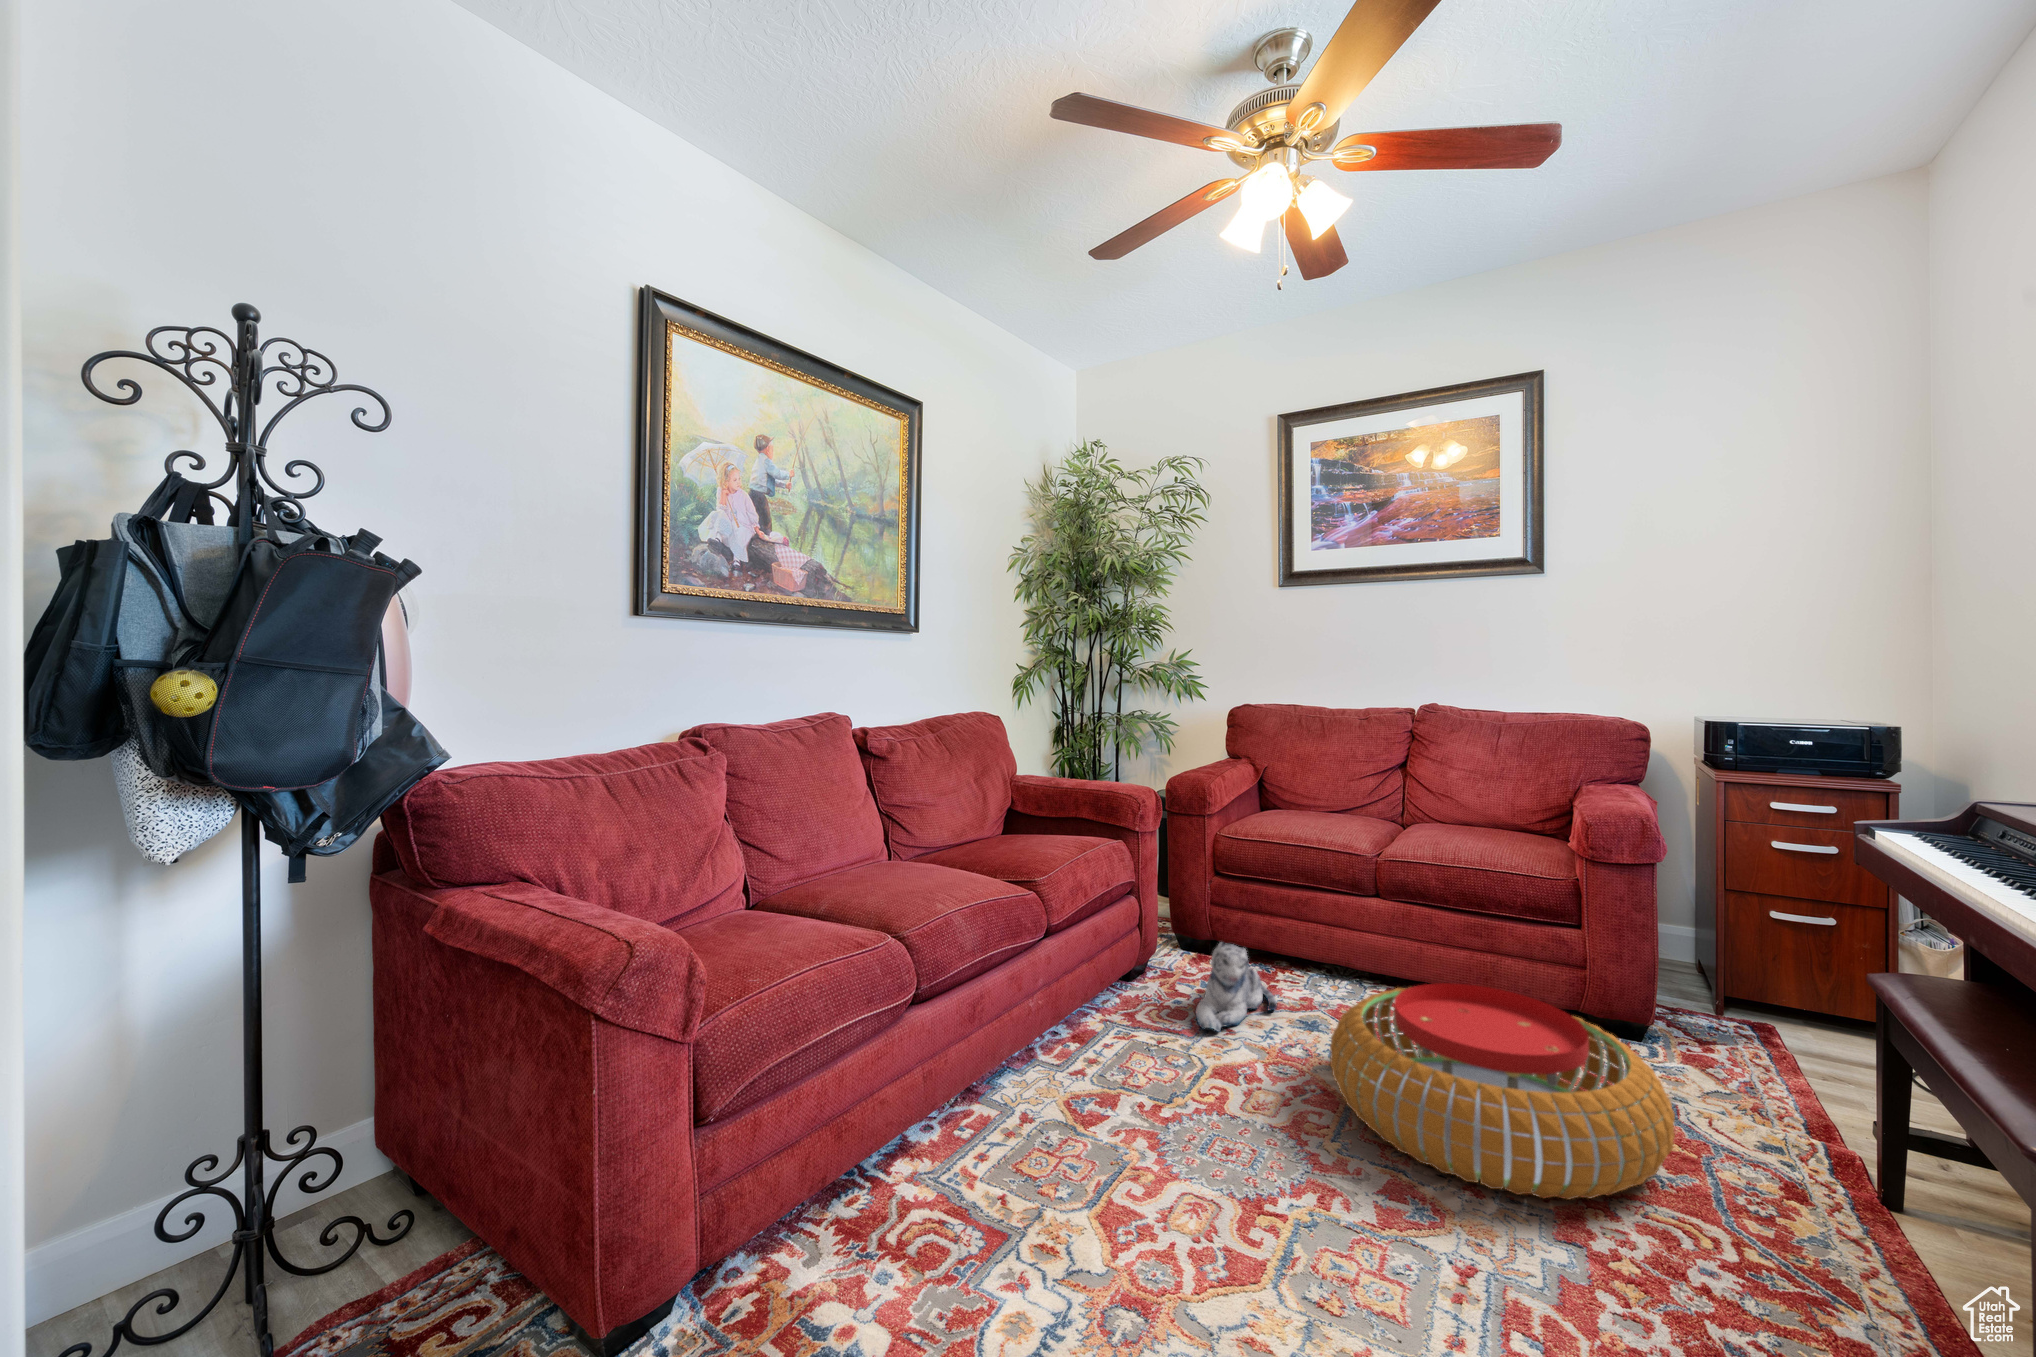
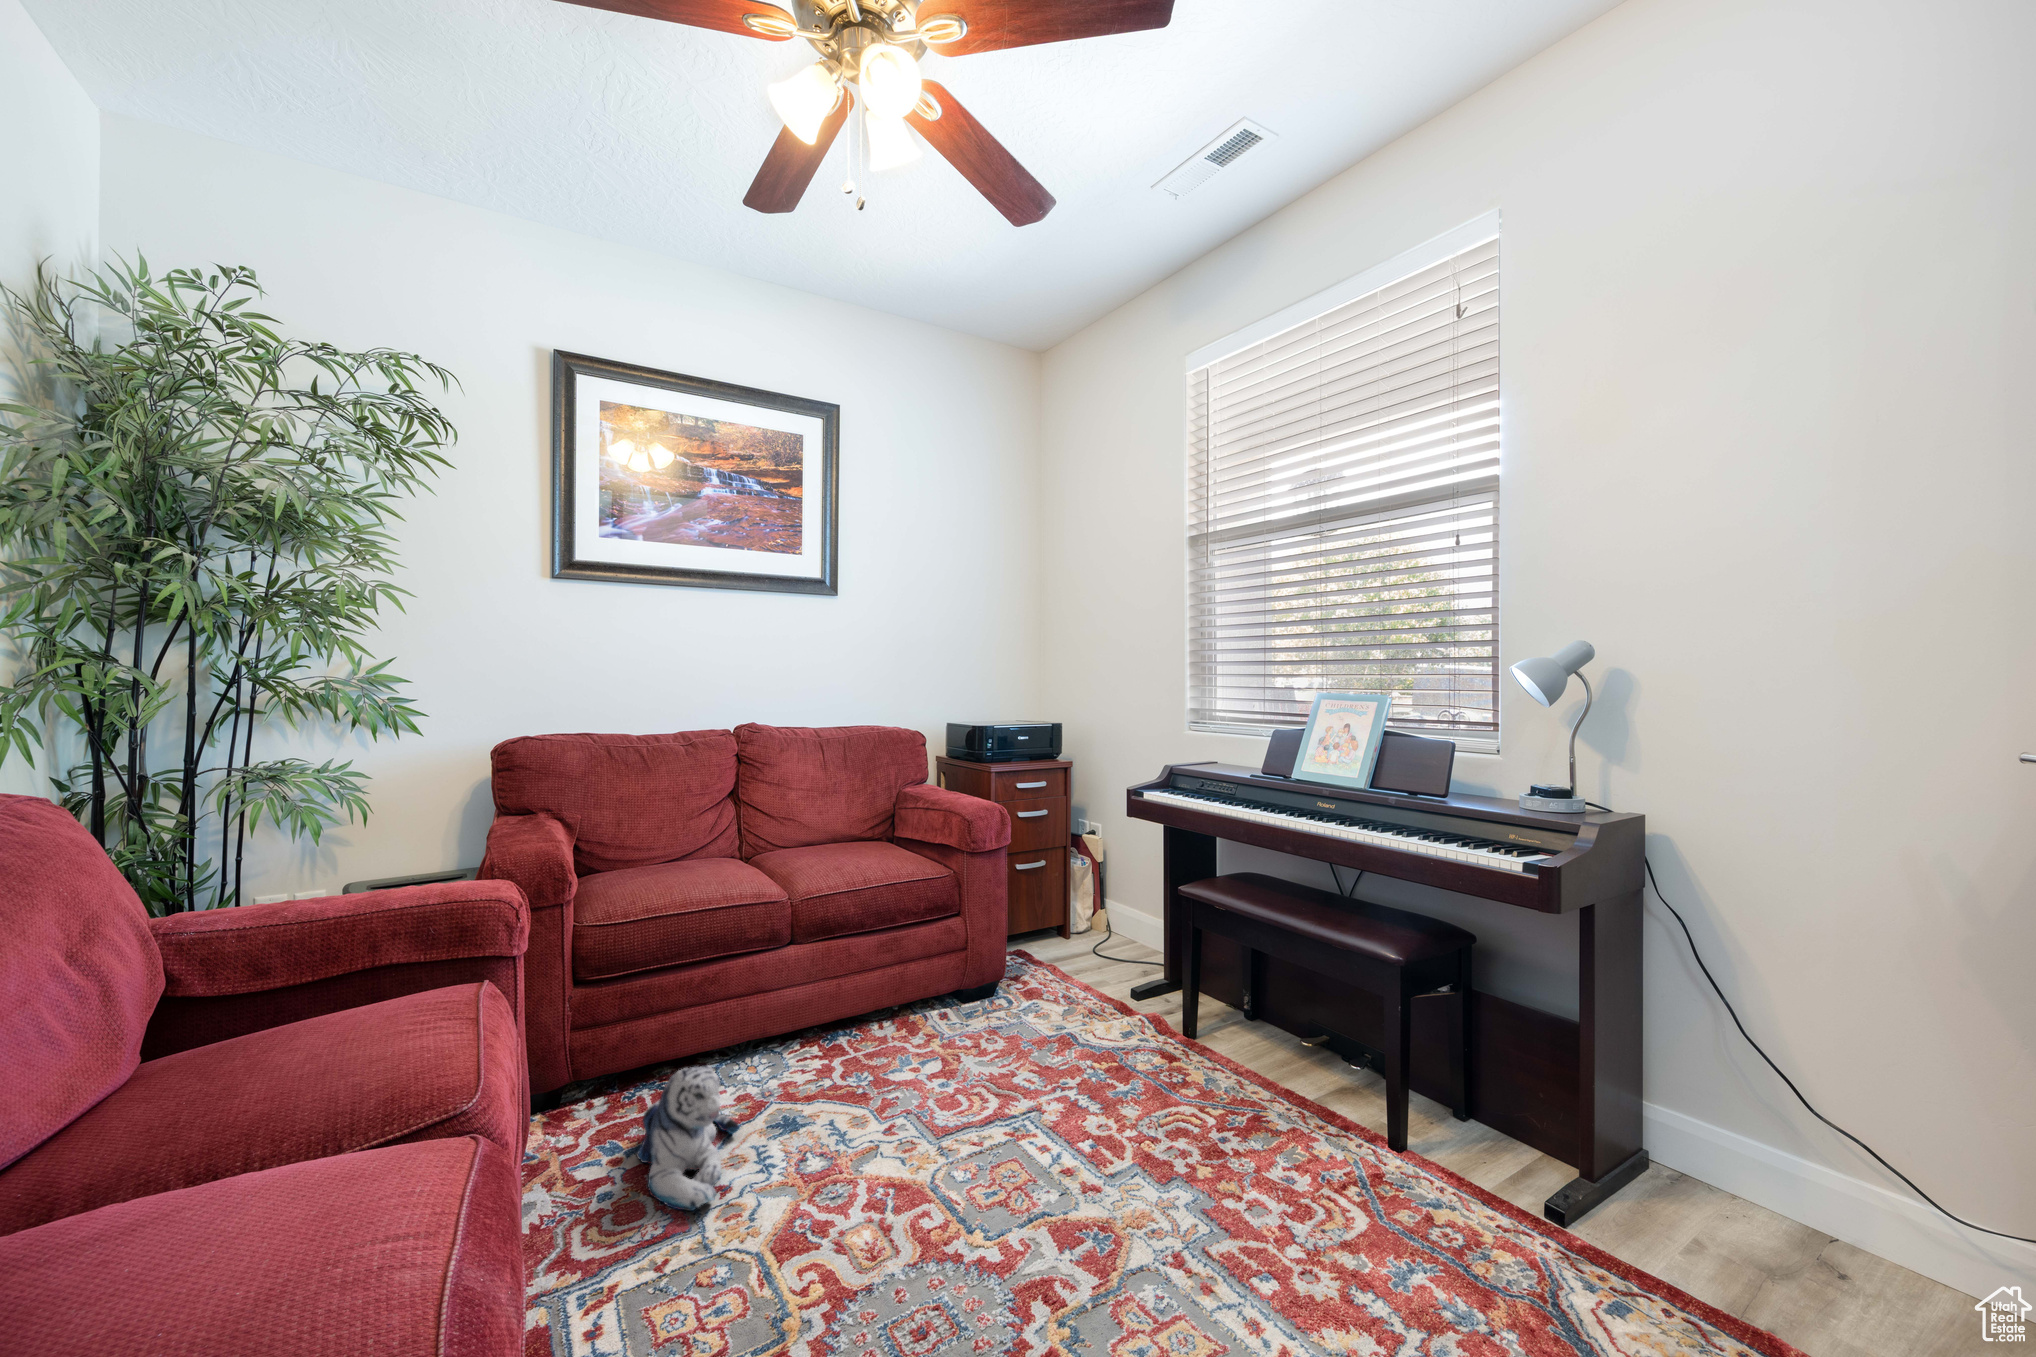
pouf: present [1330,983,1675,1200] -> none [879,990,1169,1203]

